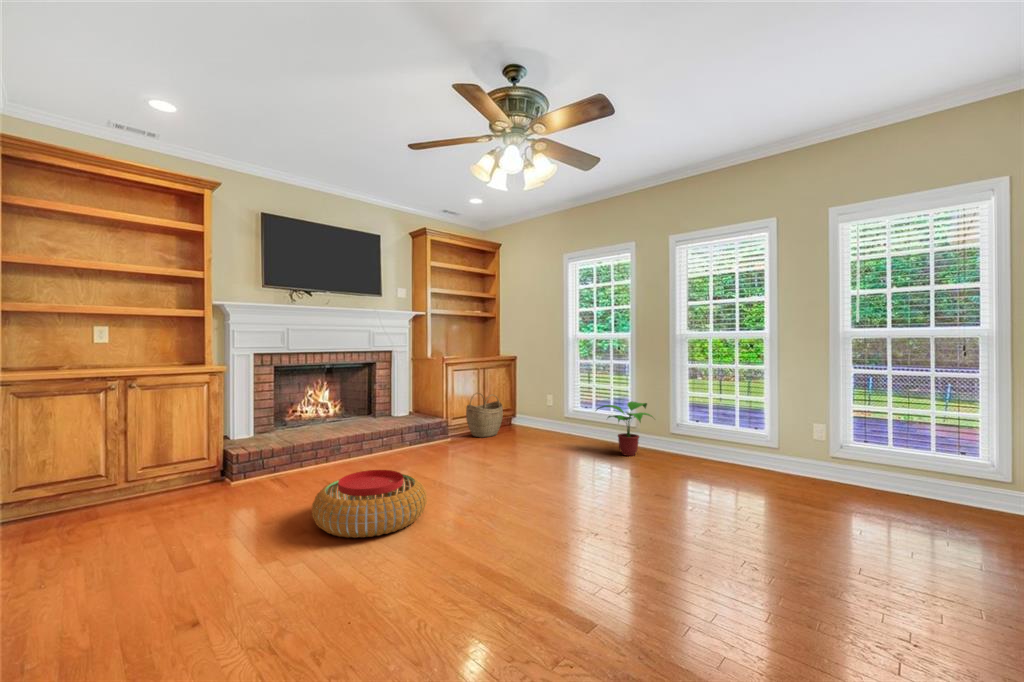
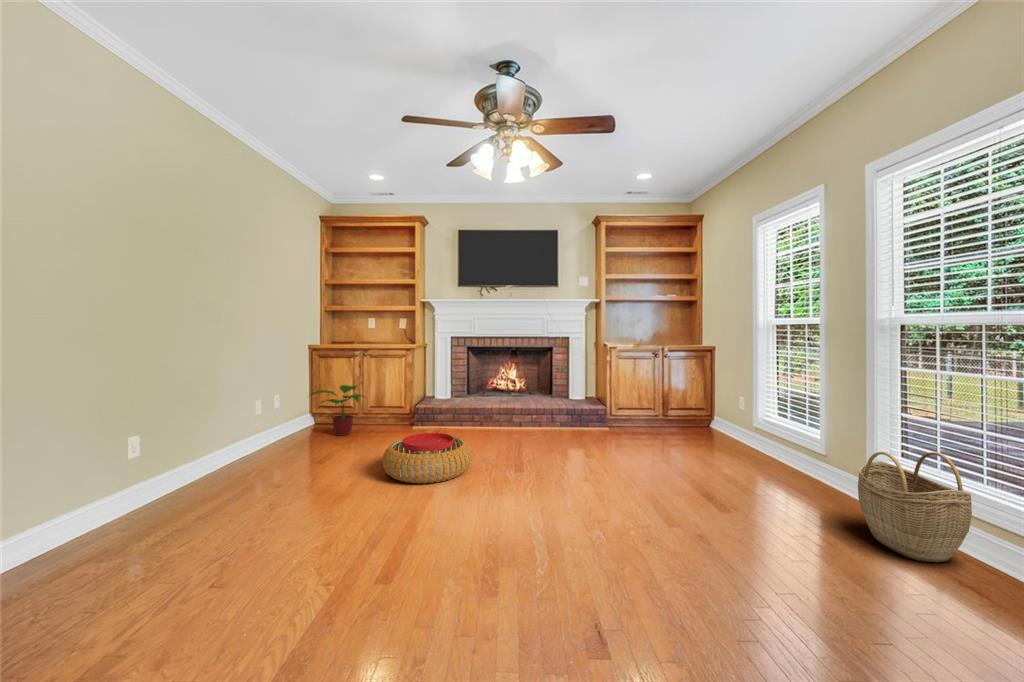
woven basket: present [466,393,503,437] -> present [858,452,972,562]
potted plant: present [596,401,652,456] -> present [311,385,362,436]

